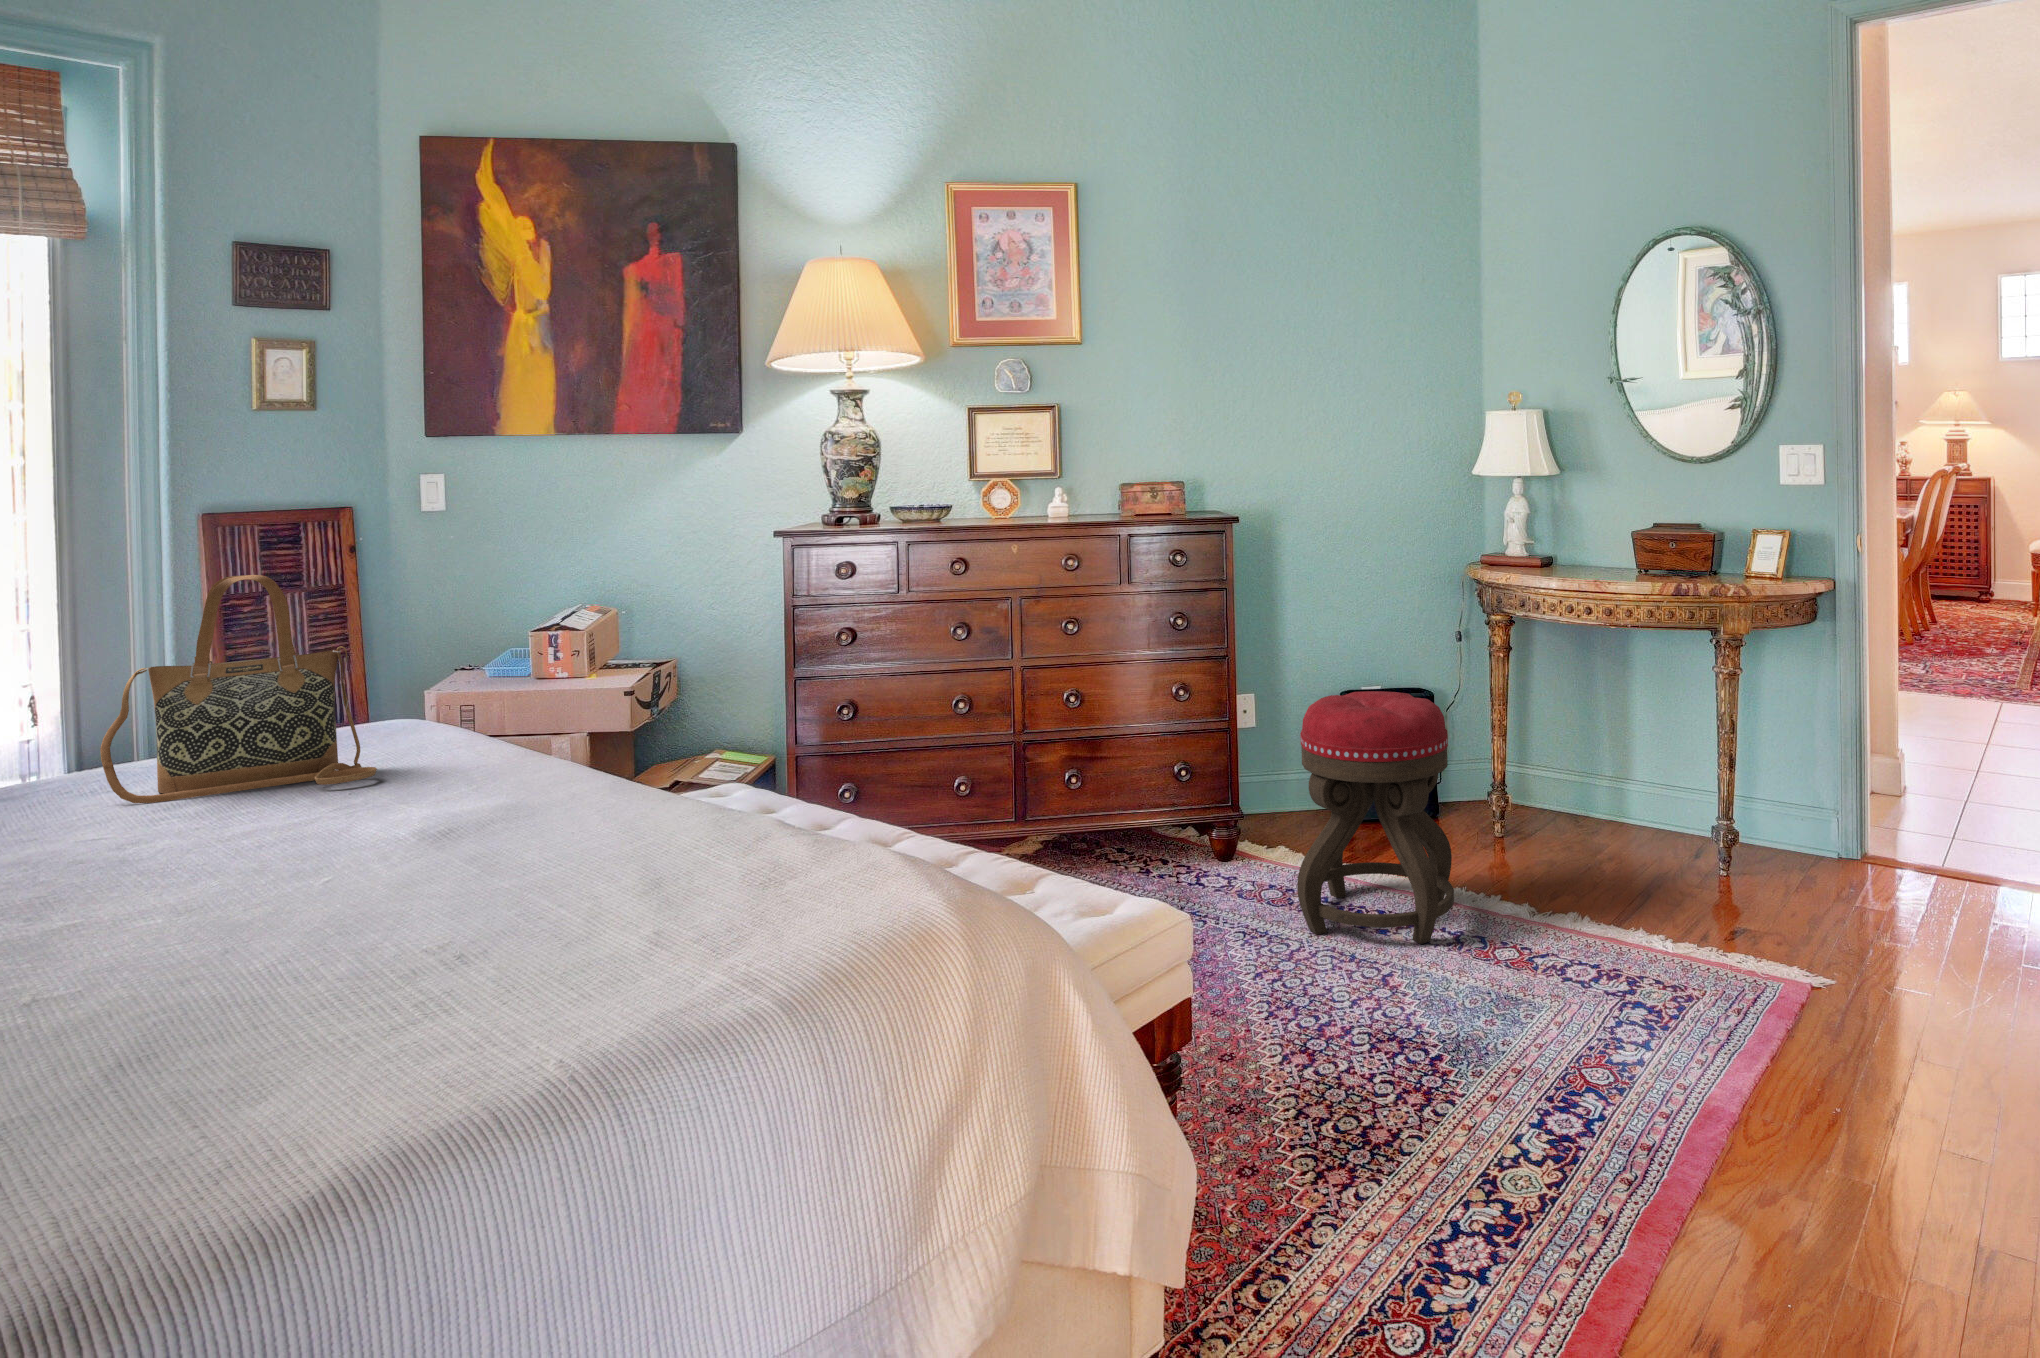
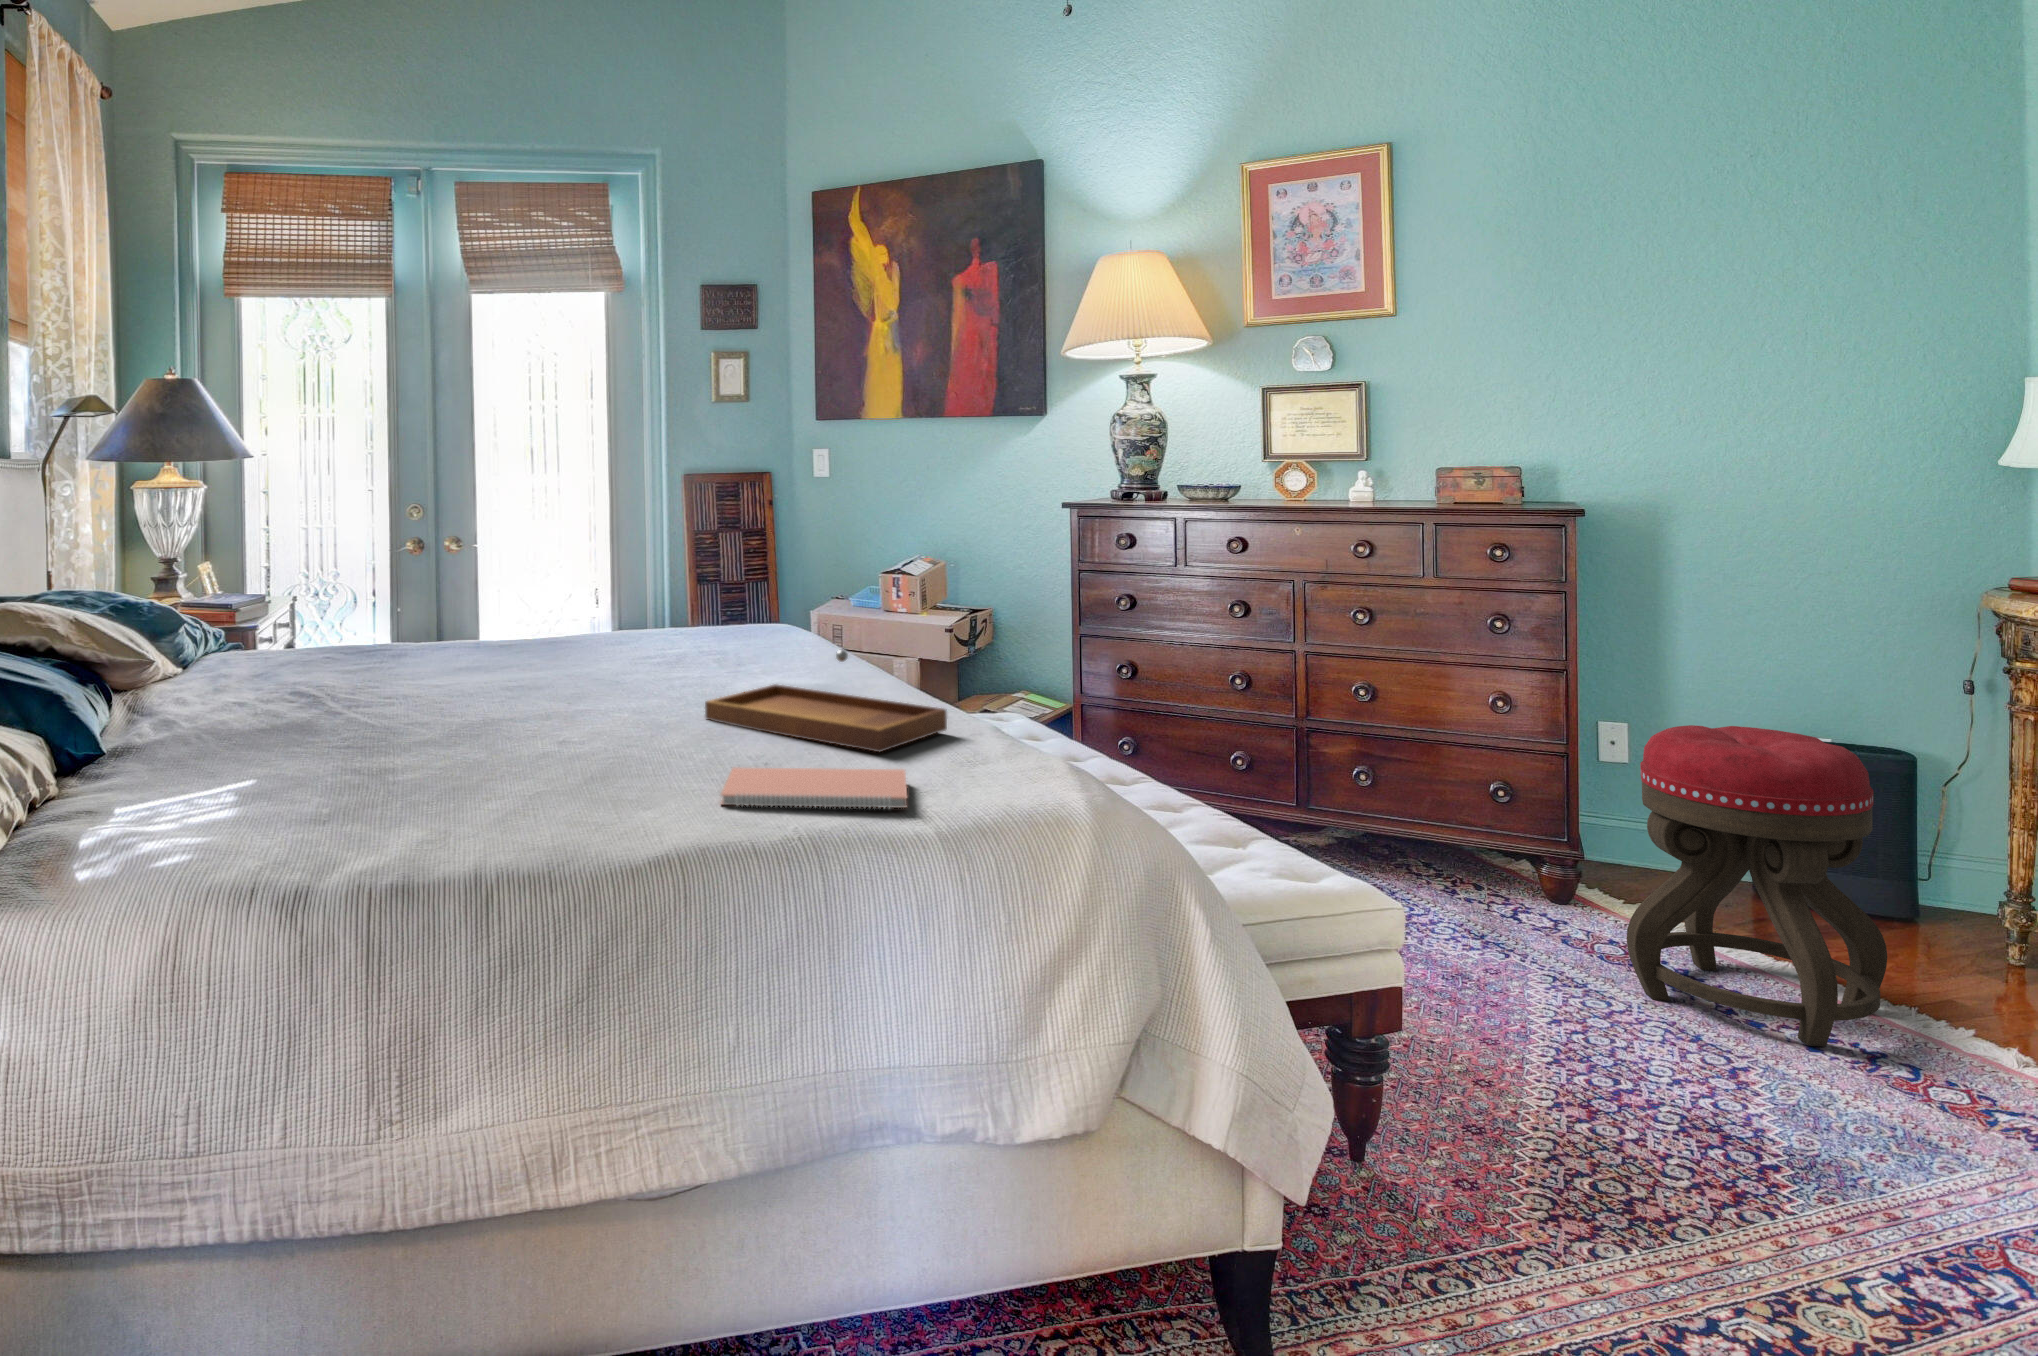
handbag: present [100,575,377,803] -> none [602,518,746,666]
tray: none [335,742,716,877] -> present [705,650,947,752]
notebook: none [417,896,719,1021] -> present [721,767,907,809]

